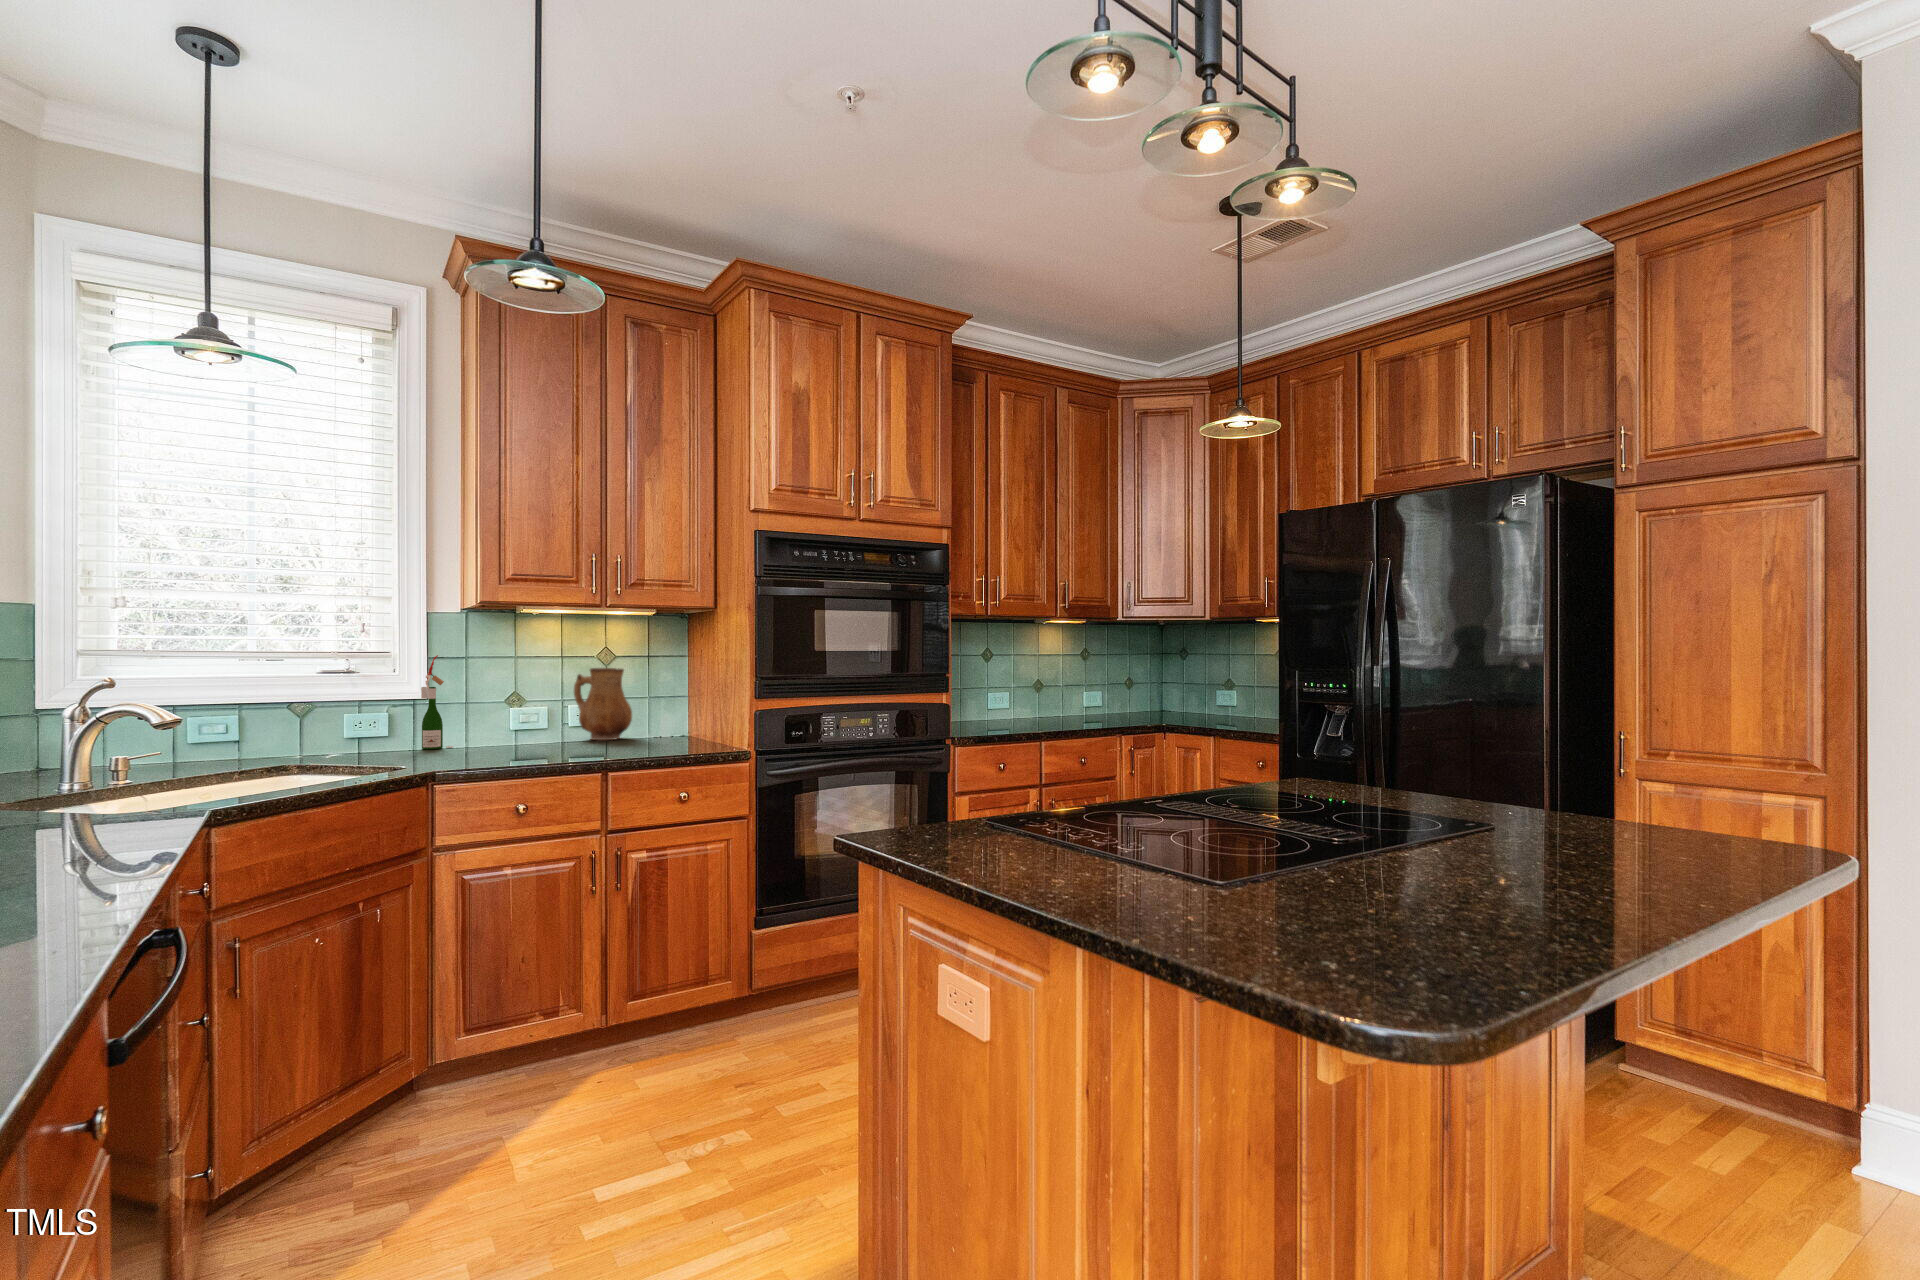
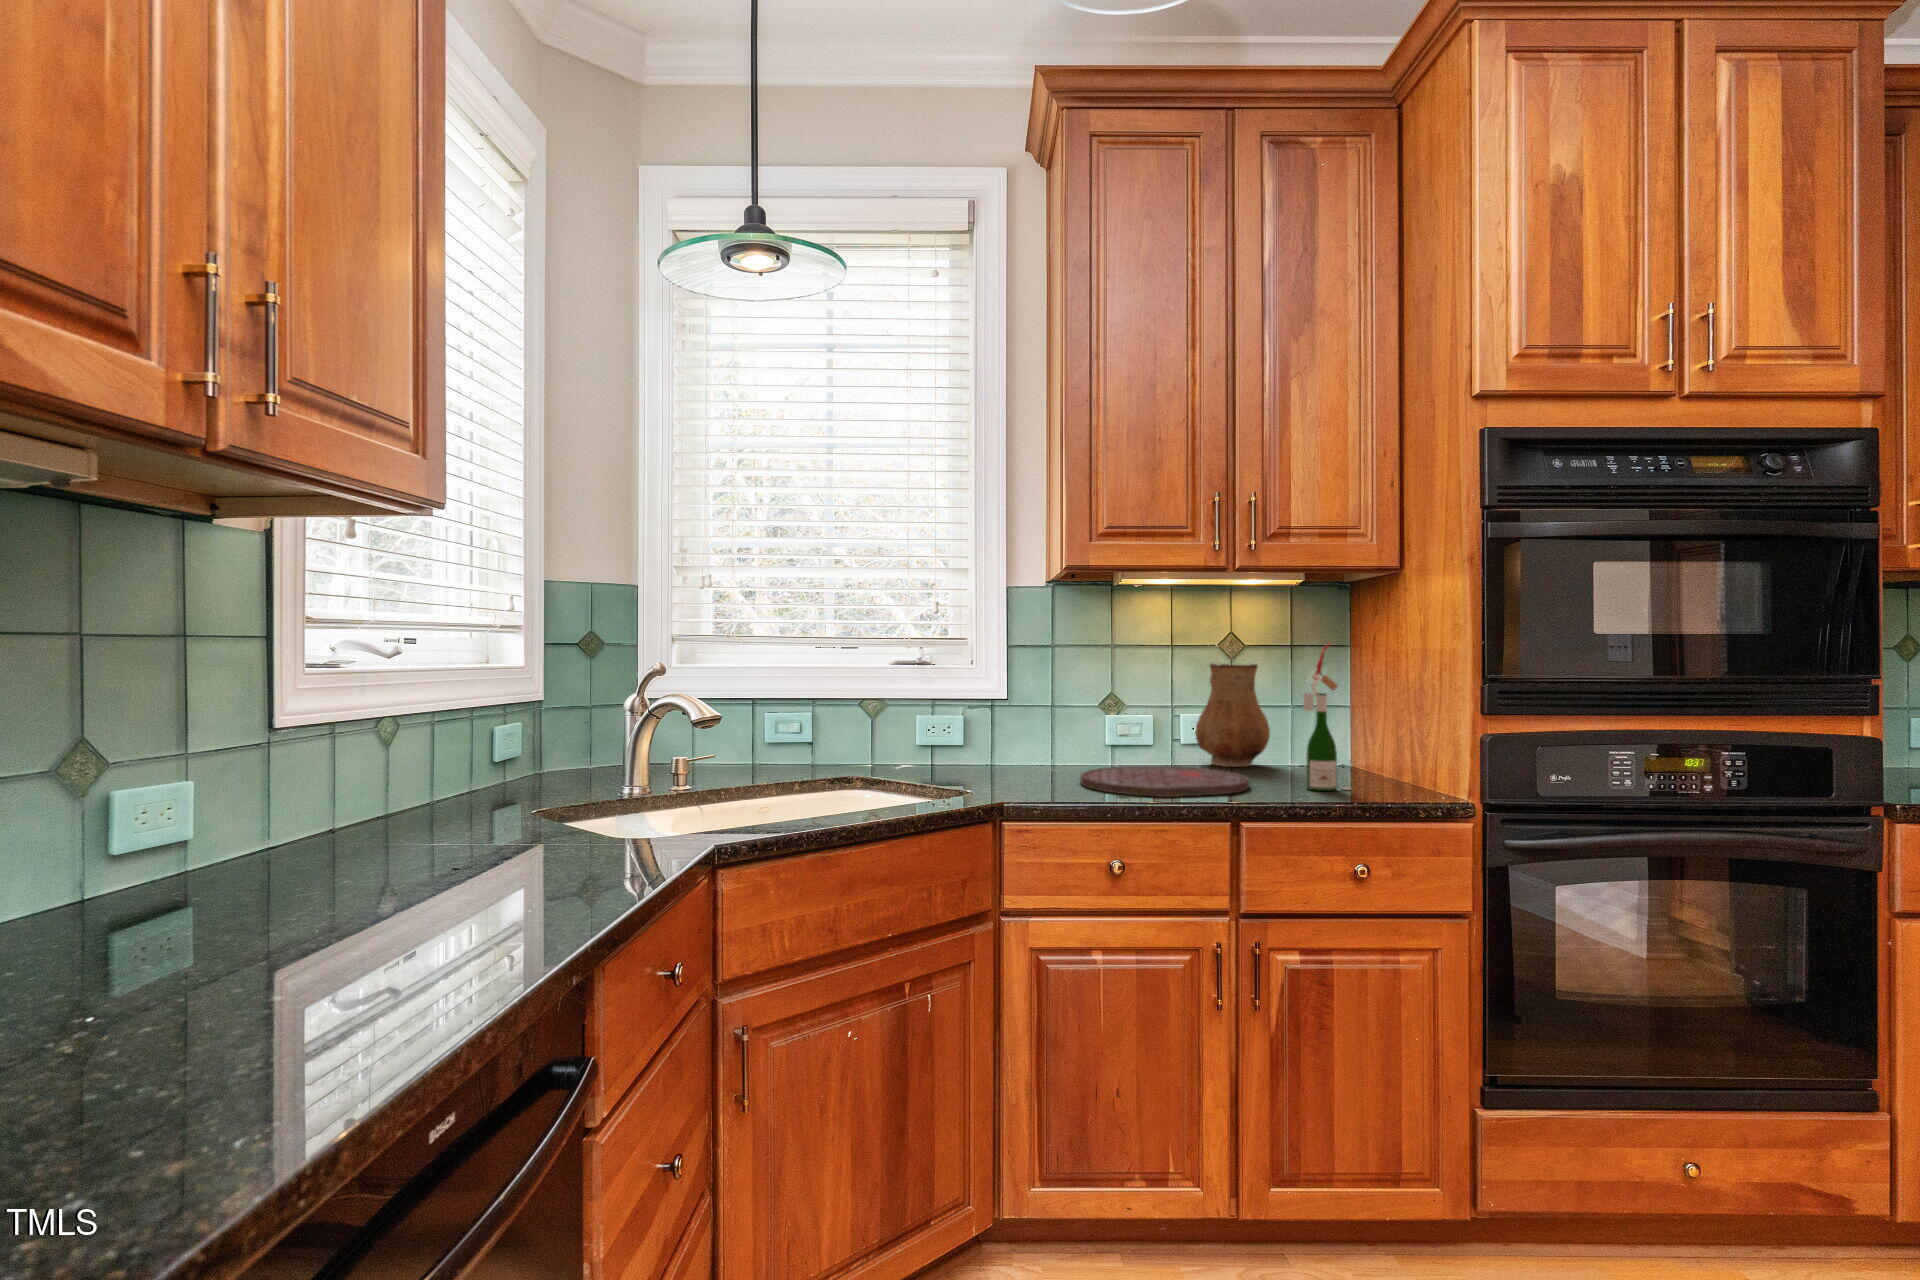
wine bottle: present [421,655,453,749] -> present [1303,644,1351,791]
cutting board: none [493,741,616,761] -> present [1080,766,1249,797]

